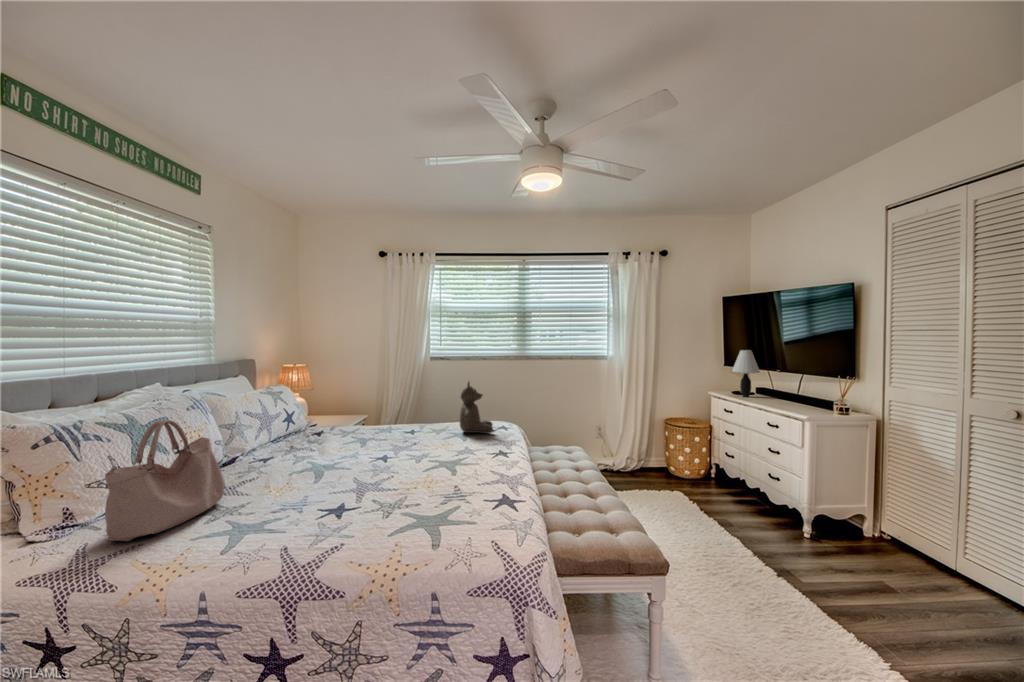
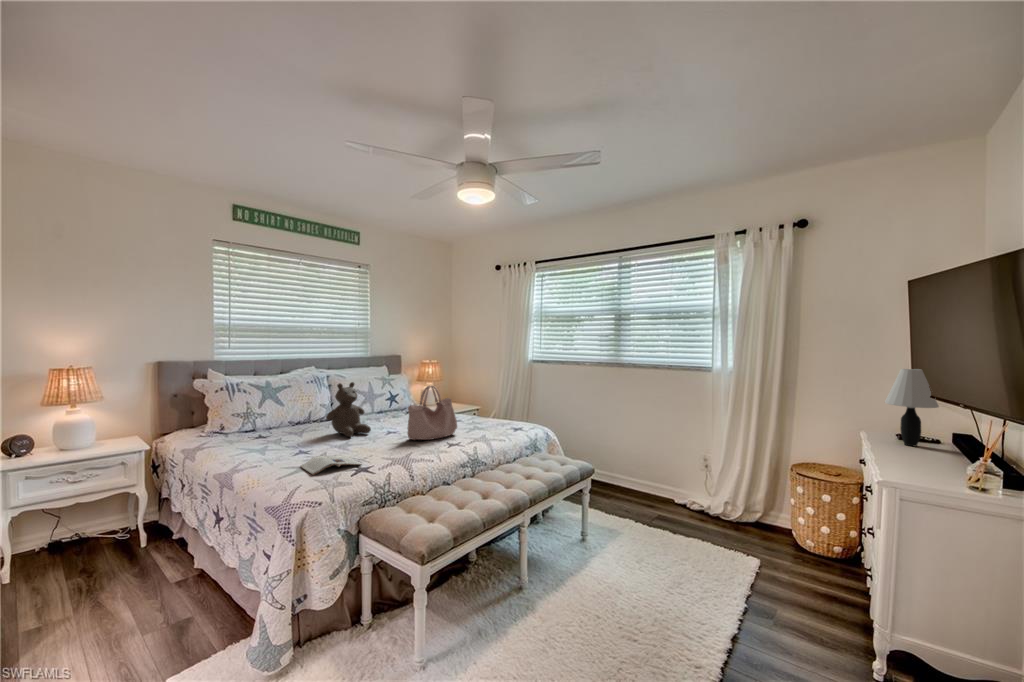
teddy bear: present [460,381,493,433] -> present [326,382,371,437]
handbag: present [105,420,225,541] -> present [407,386,457,440]
magazine: none [386,497,458,532] -> present [301,456,362,475]

